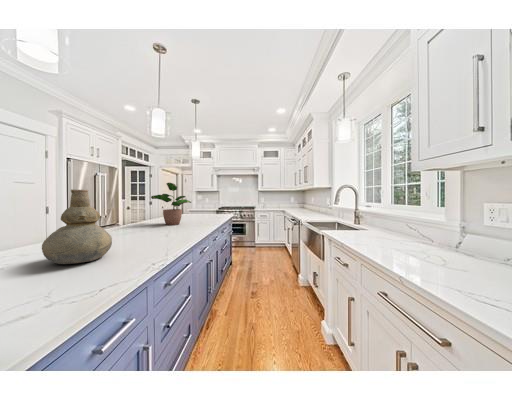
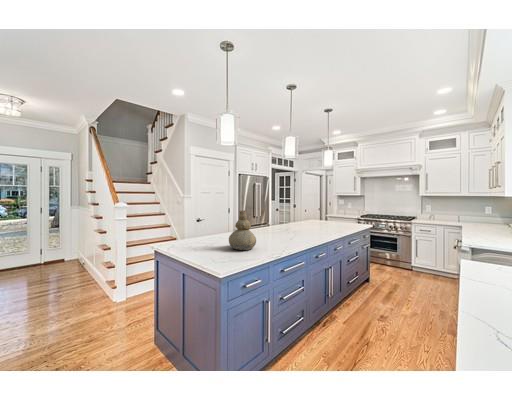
potted plant: present [151,183,191,225] -> none [285,197,318,232]

